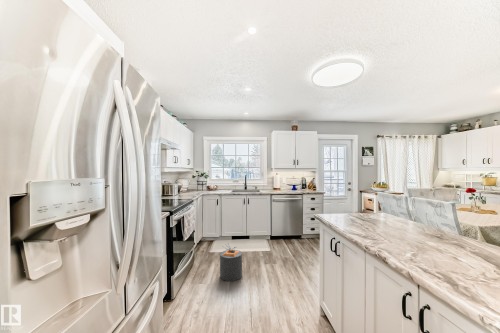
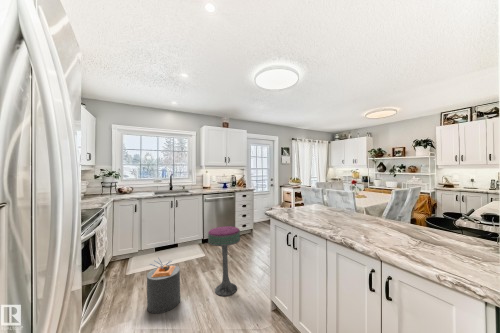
bar stool: none [263,227,289,282] -> present [208,226,240,296]

